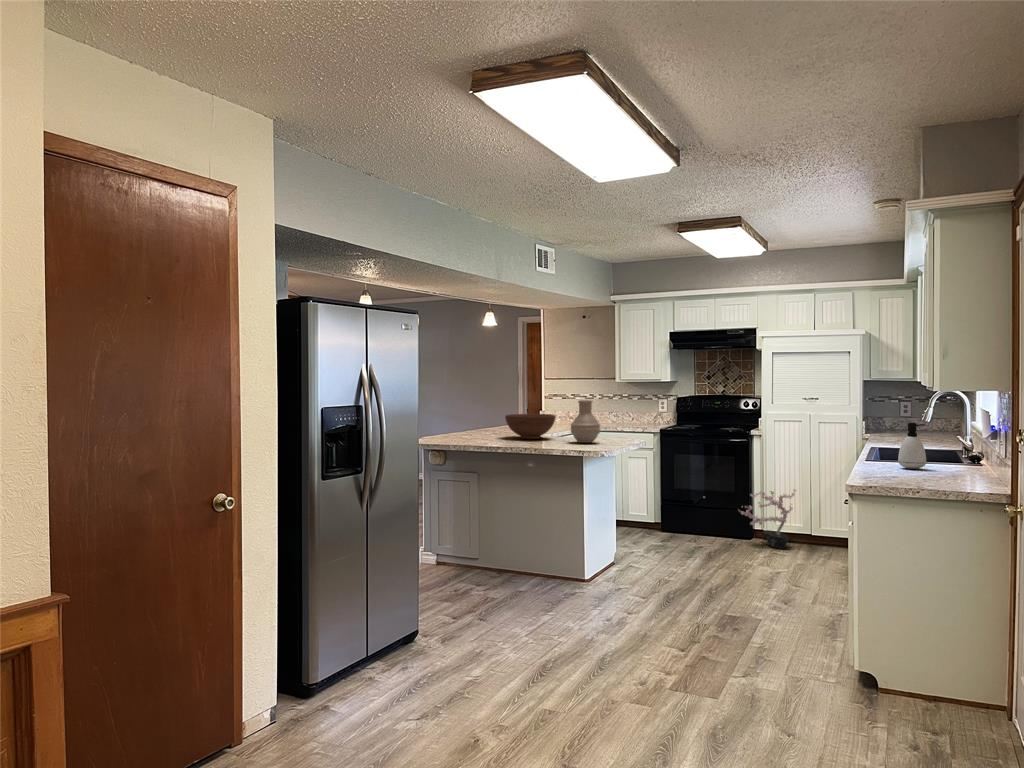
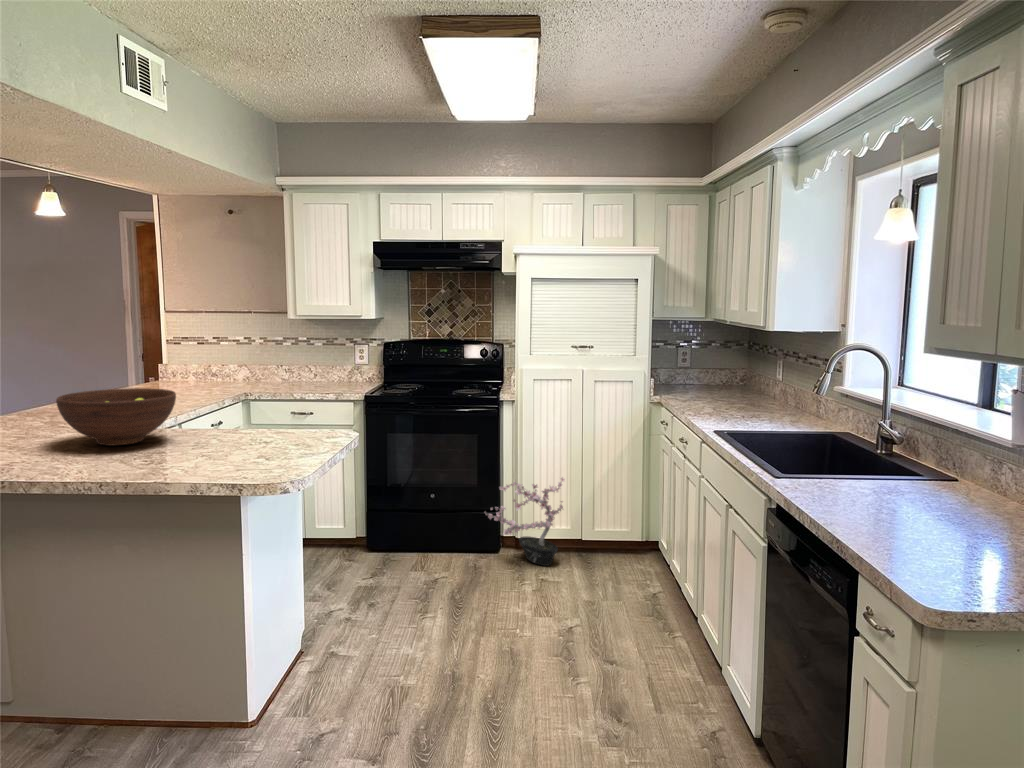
vase: present [571,400,600,443] -> none [208,364,273,451]
soap dispenser: present [898,422,926,469] -> none [892,422,947,511]

